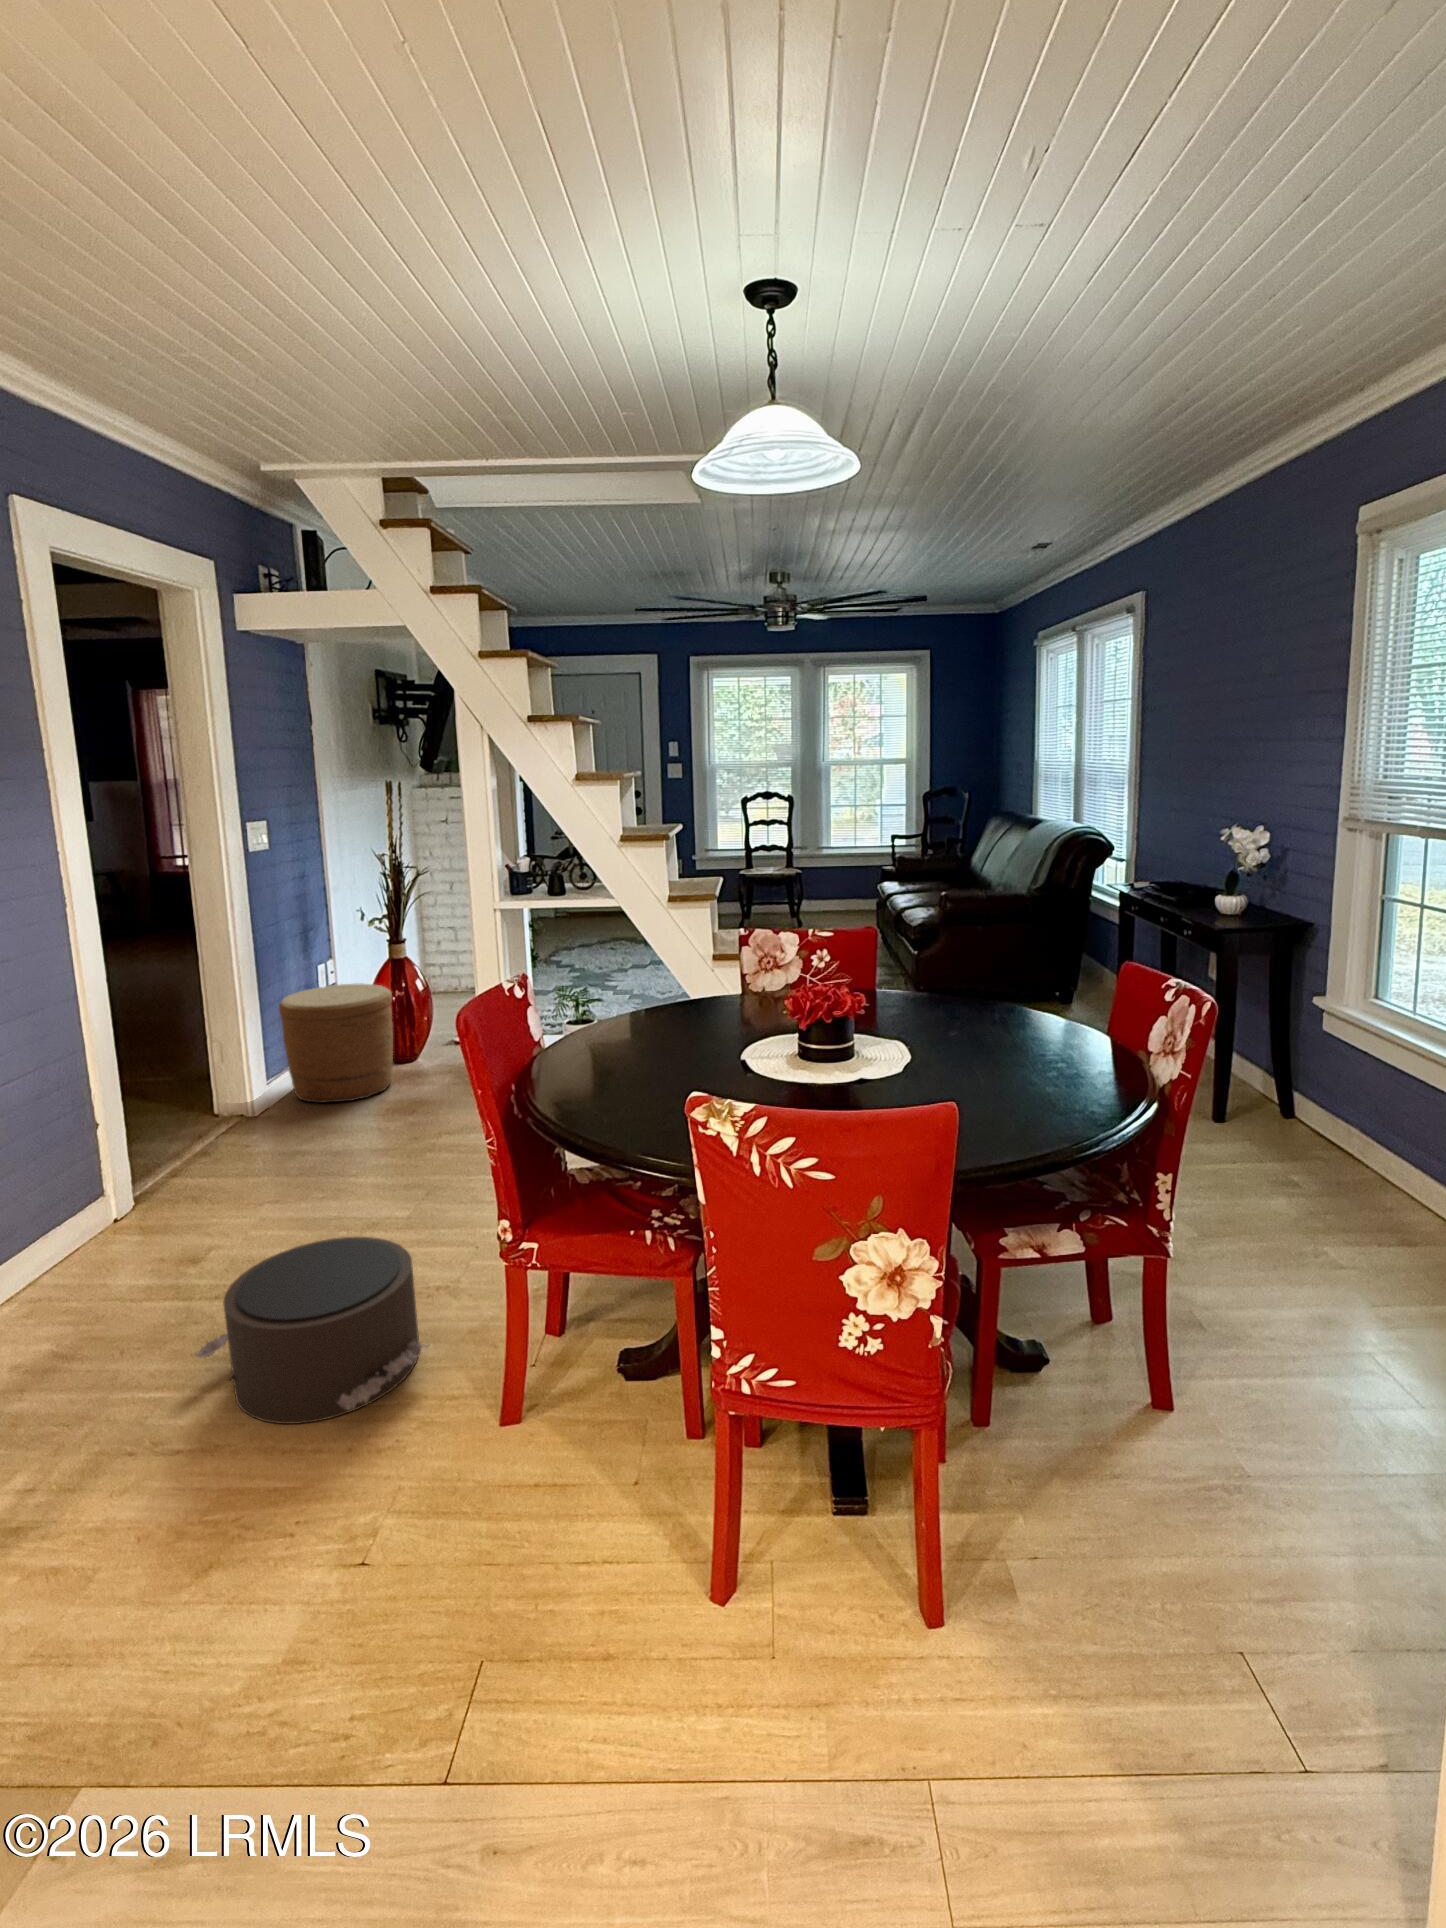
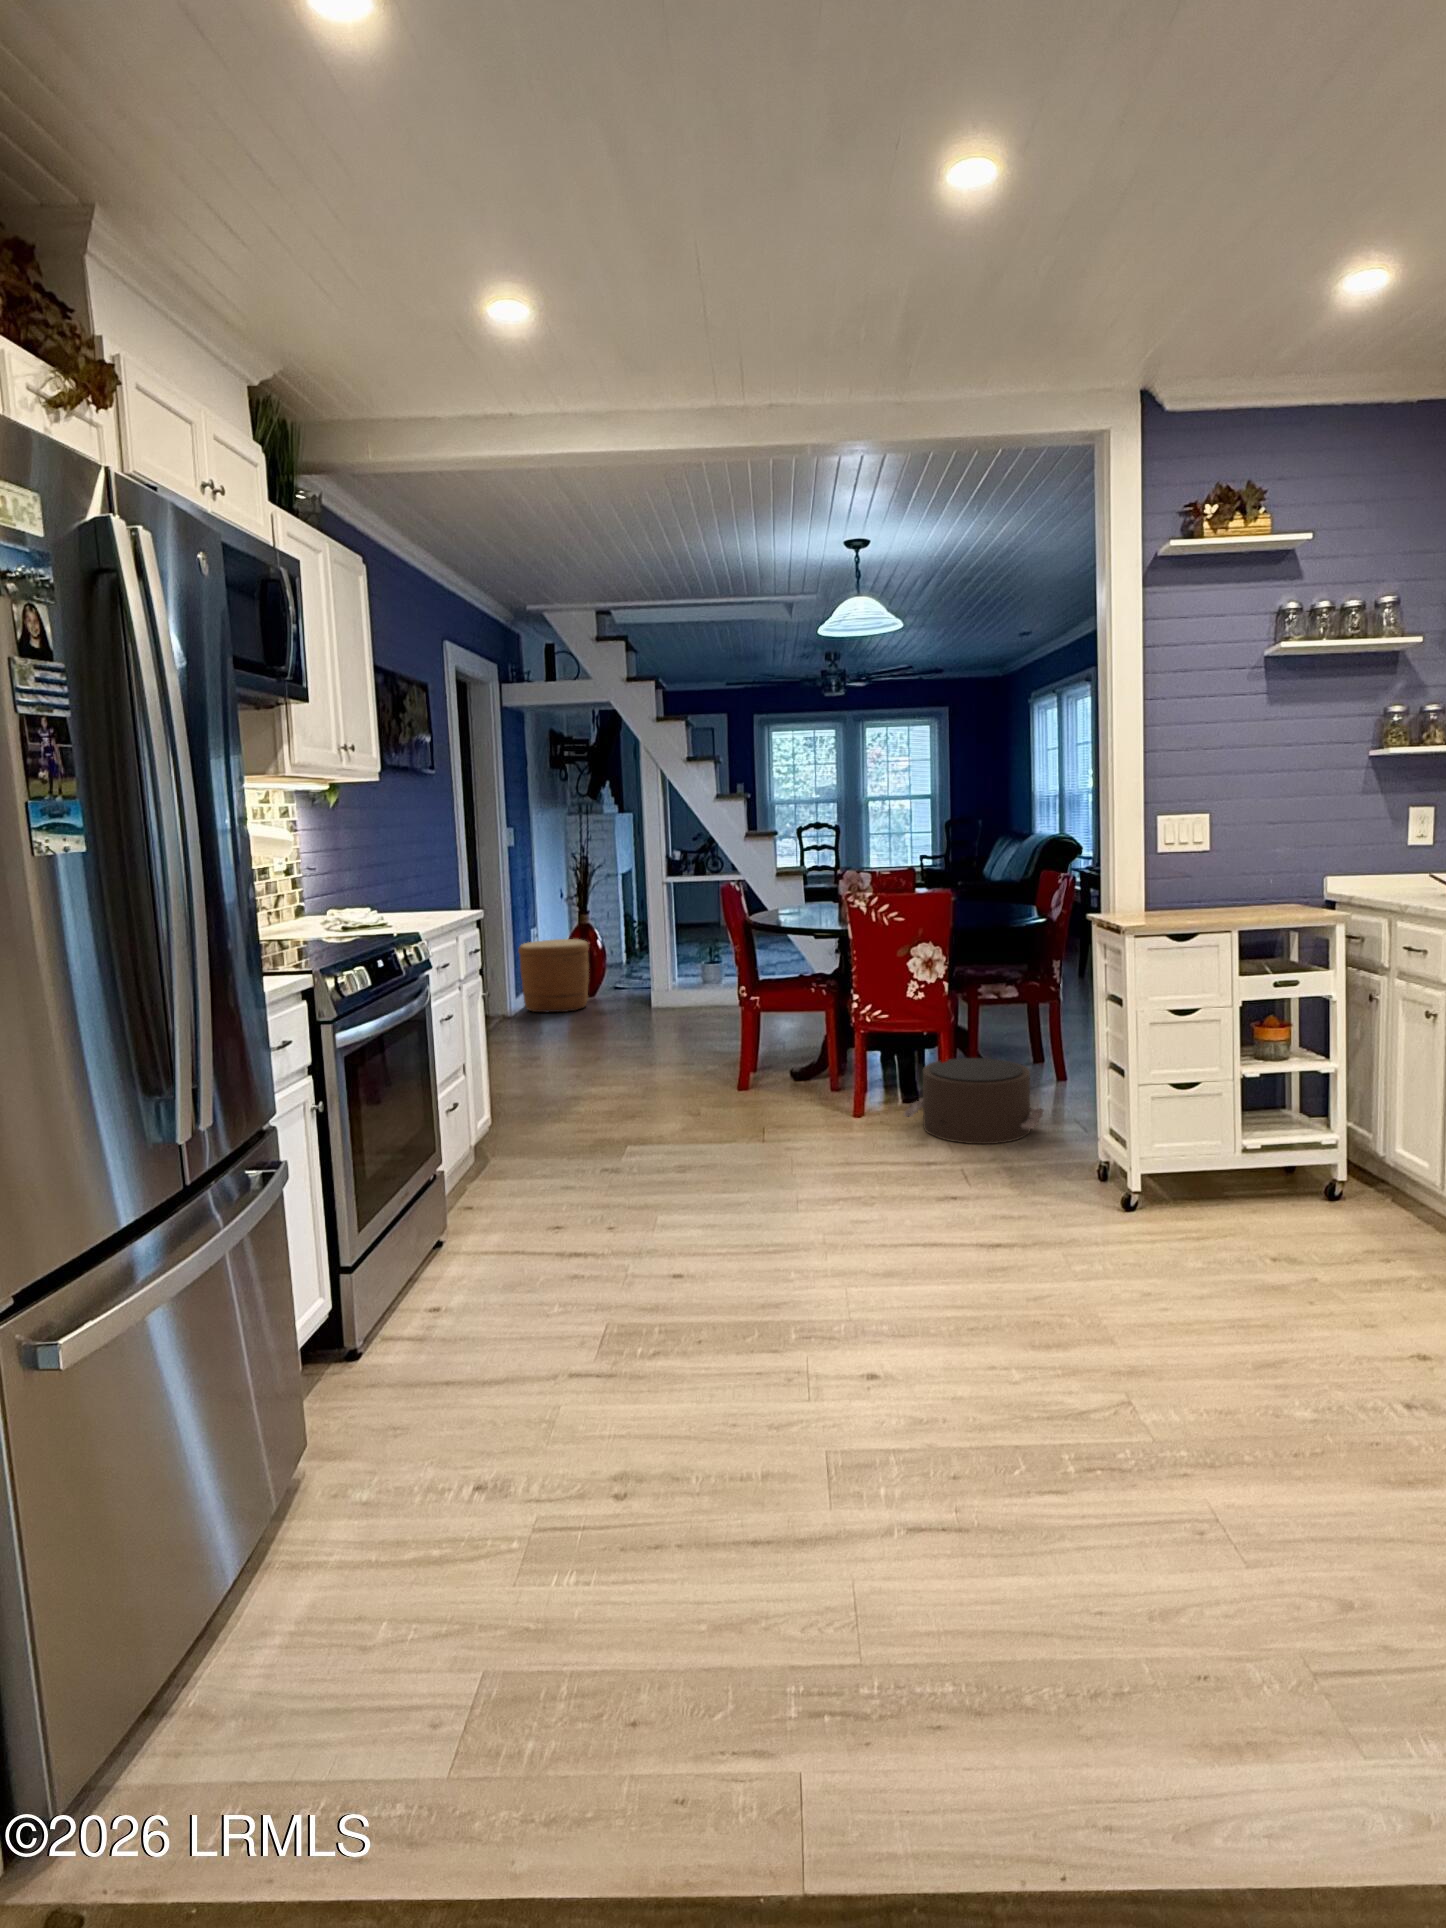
pouf: present [195,1237,428,1424] -> present [904,1058,1043,1144]

